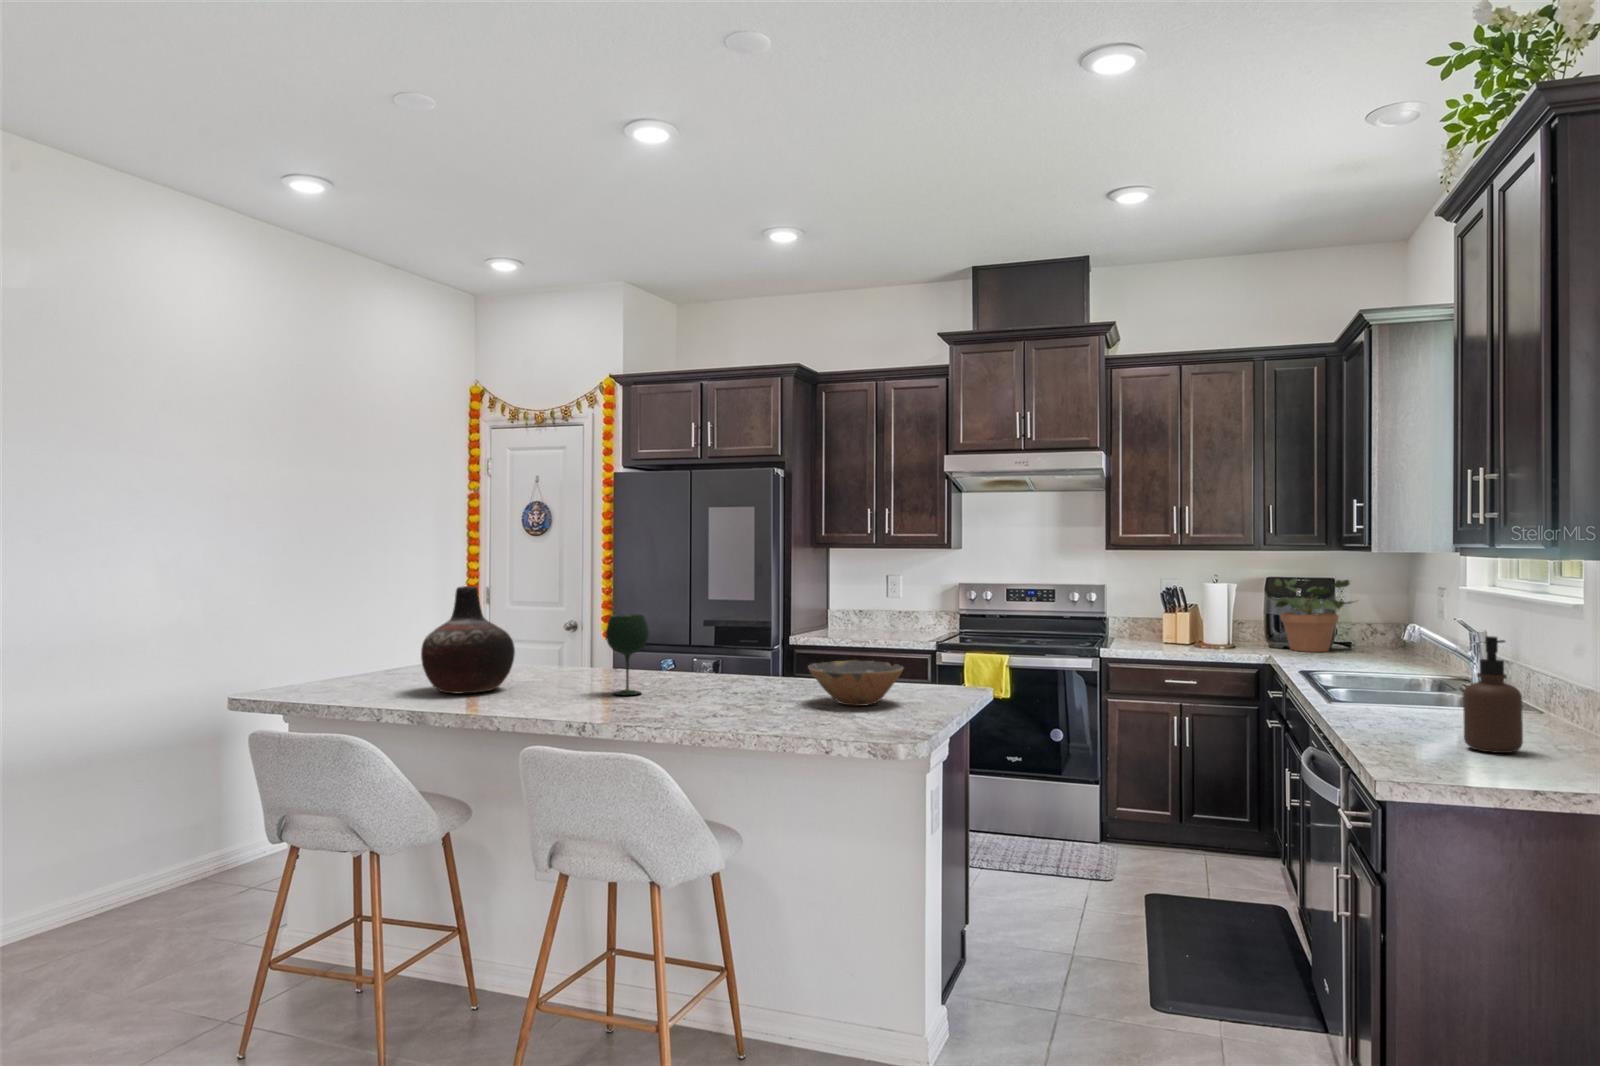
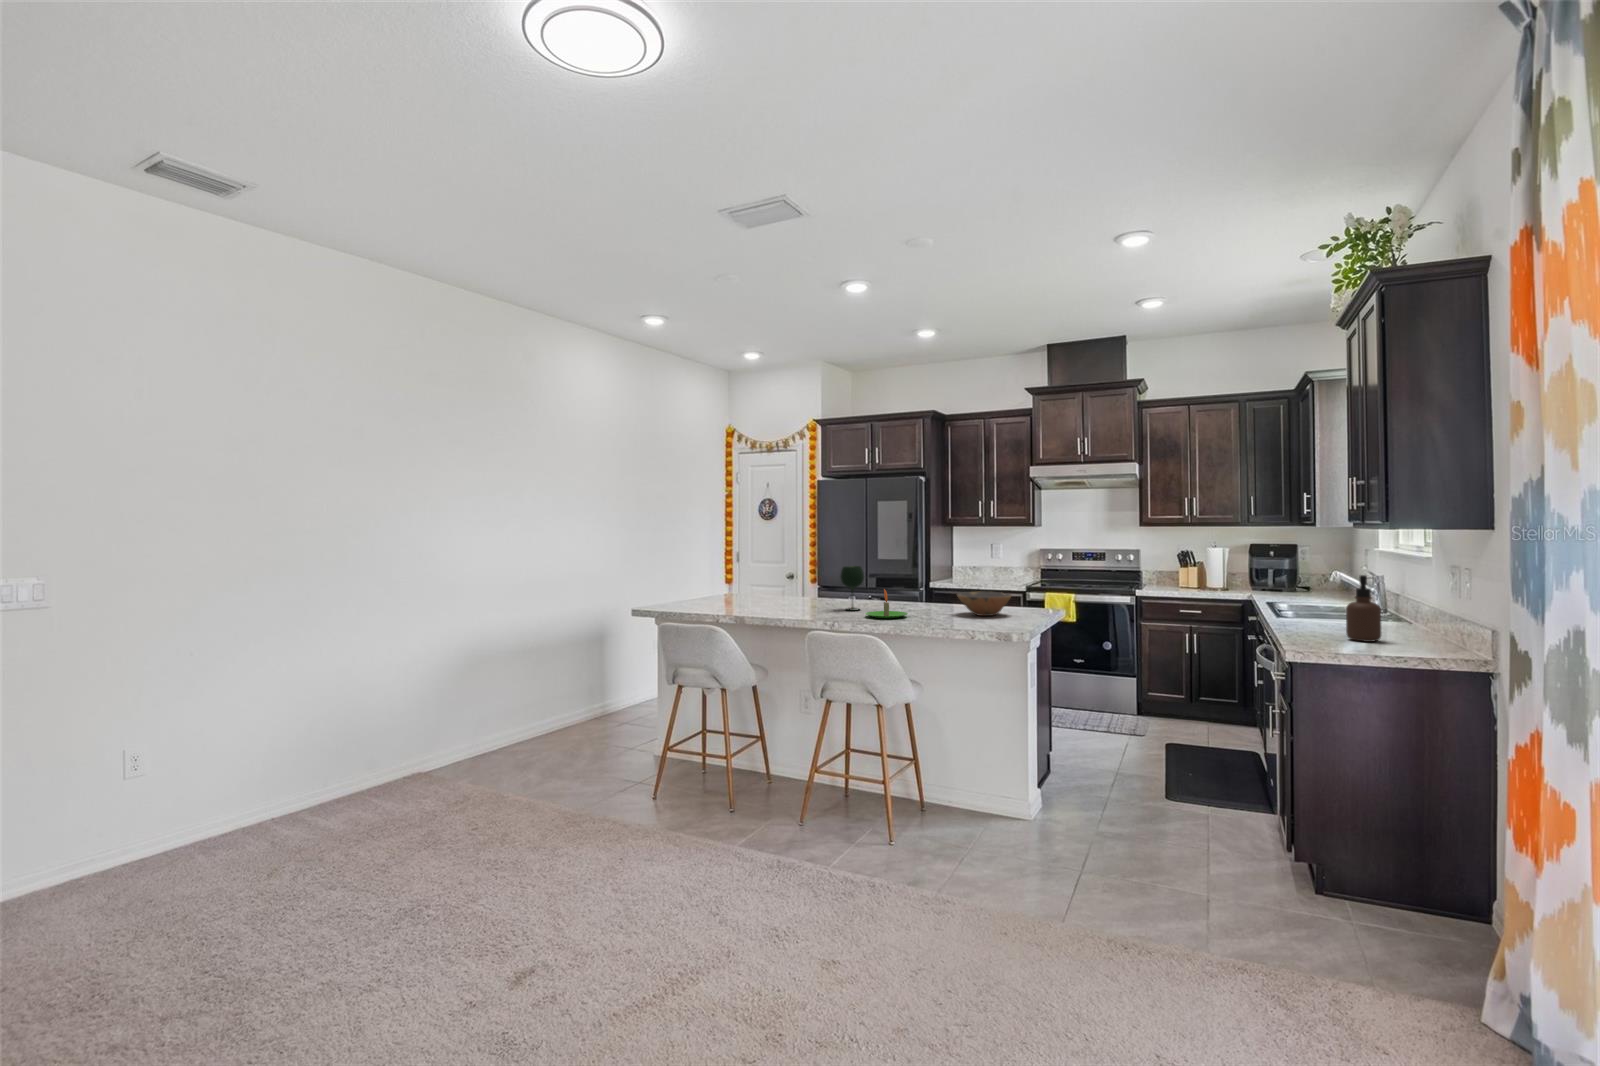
potted plant: present [1272,579,1353,652] -> none [1249,544,1316,592]
vase: present [421,586,515,694] -> none [739,551,788,609]
candle: none [641,658,719,713] -> present [865,589,908,618]

